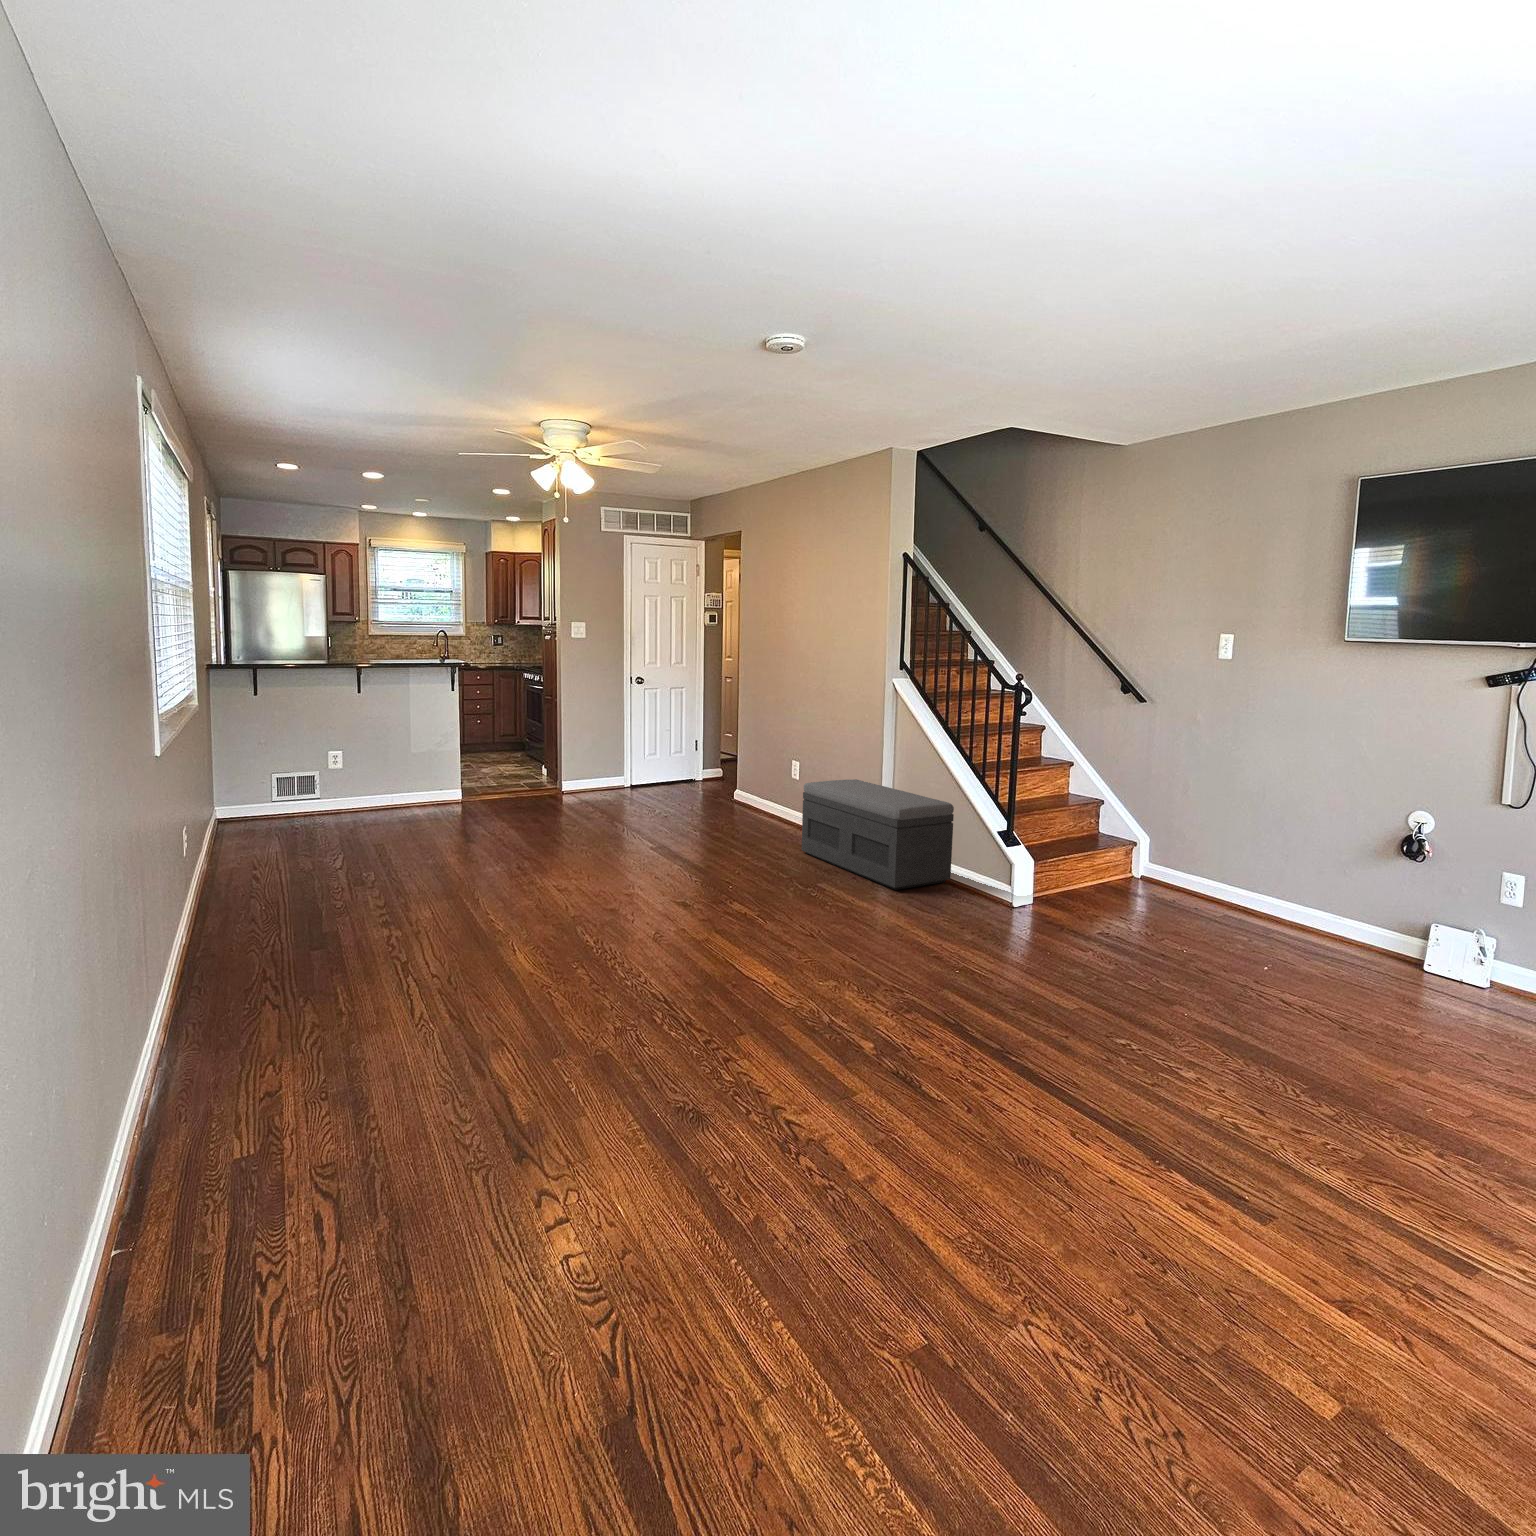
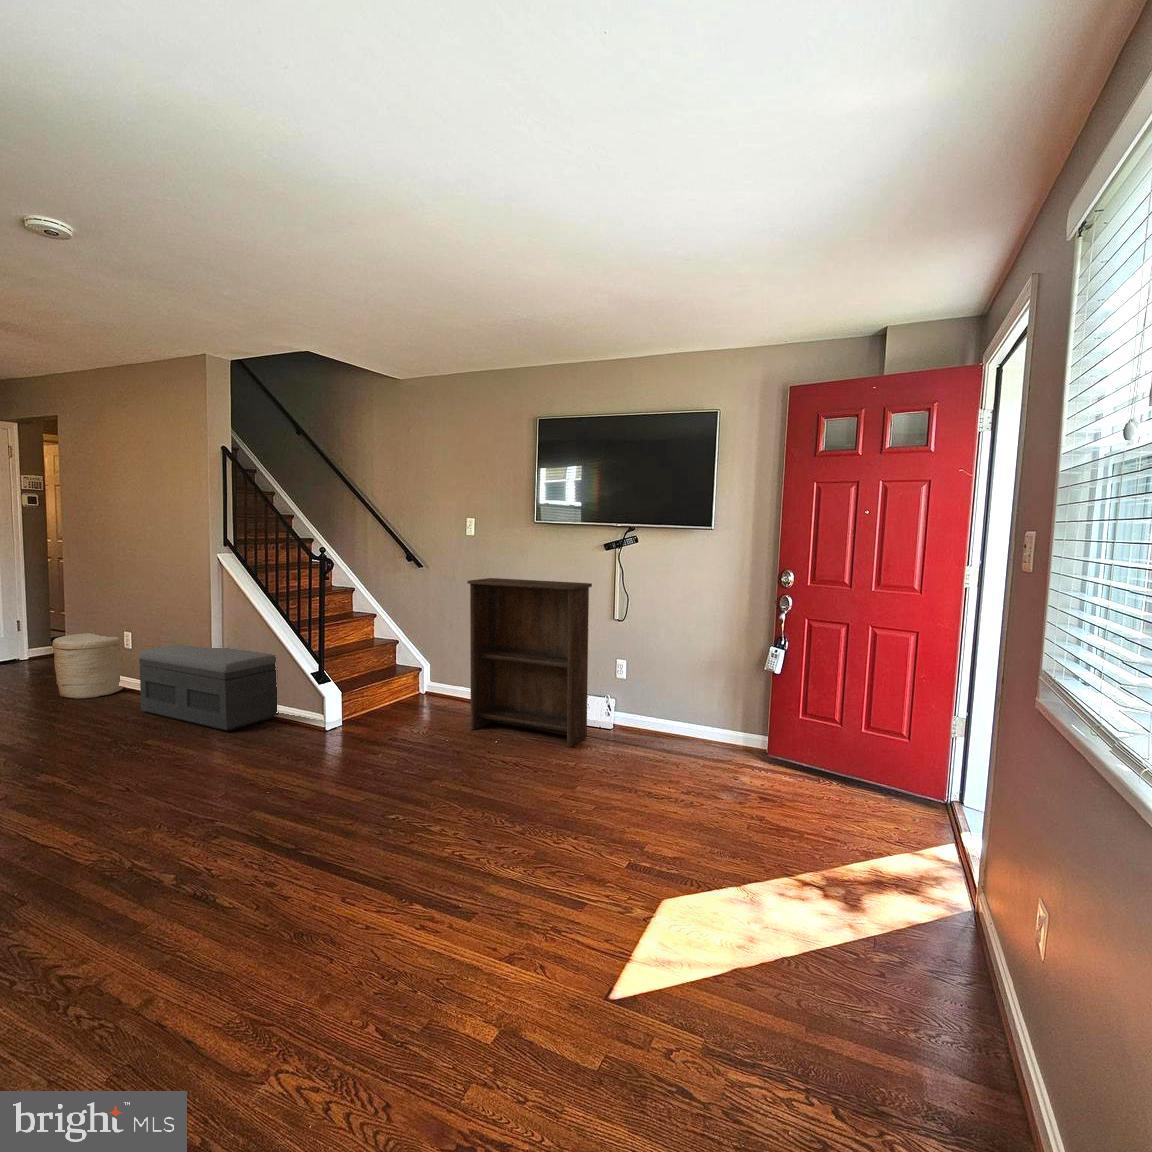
bookshelf: none [1218,723,1468,1000] -> present [467,578,592,747]
woven basket: none [719,758,785,829] -> present [52,633,123,699]

